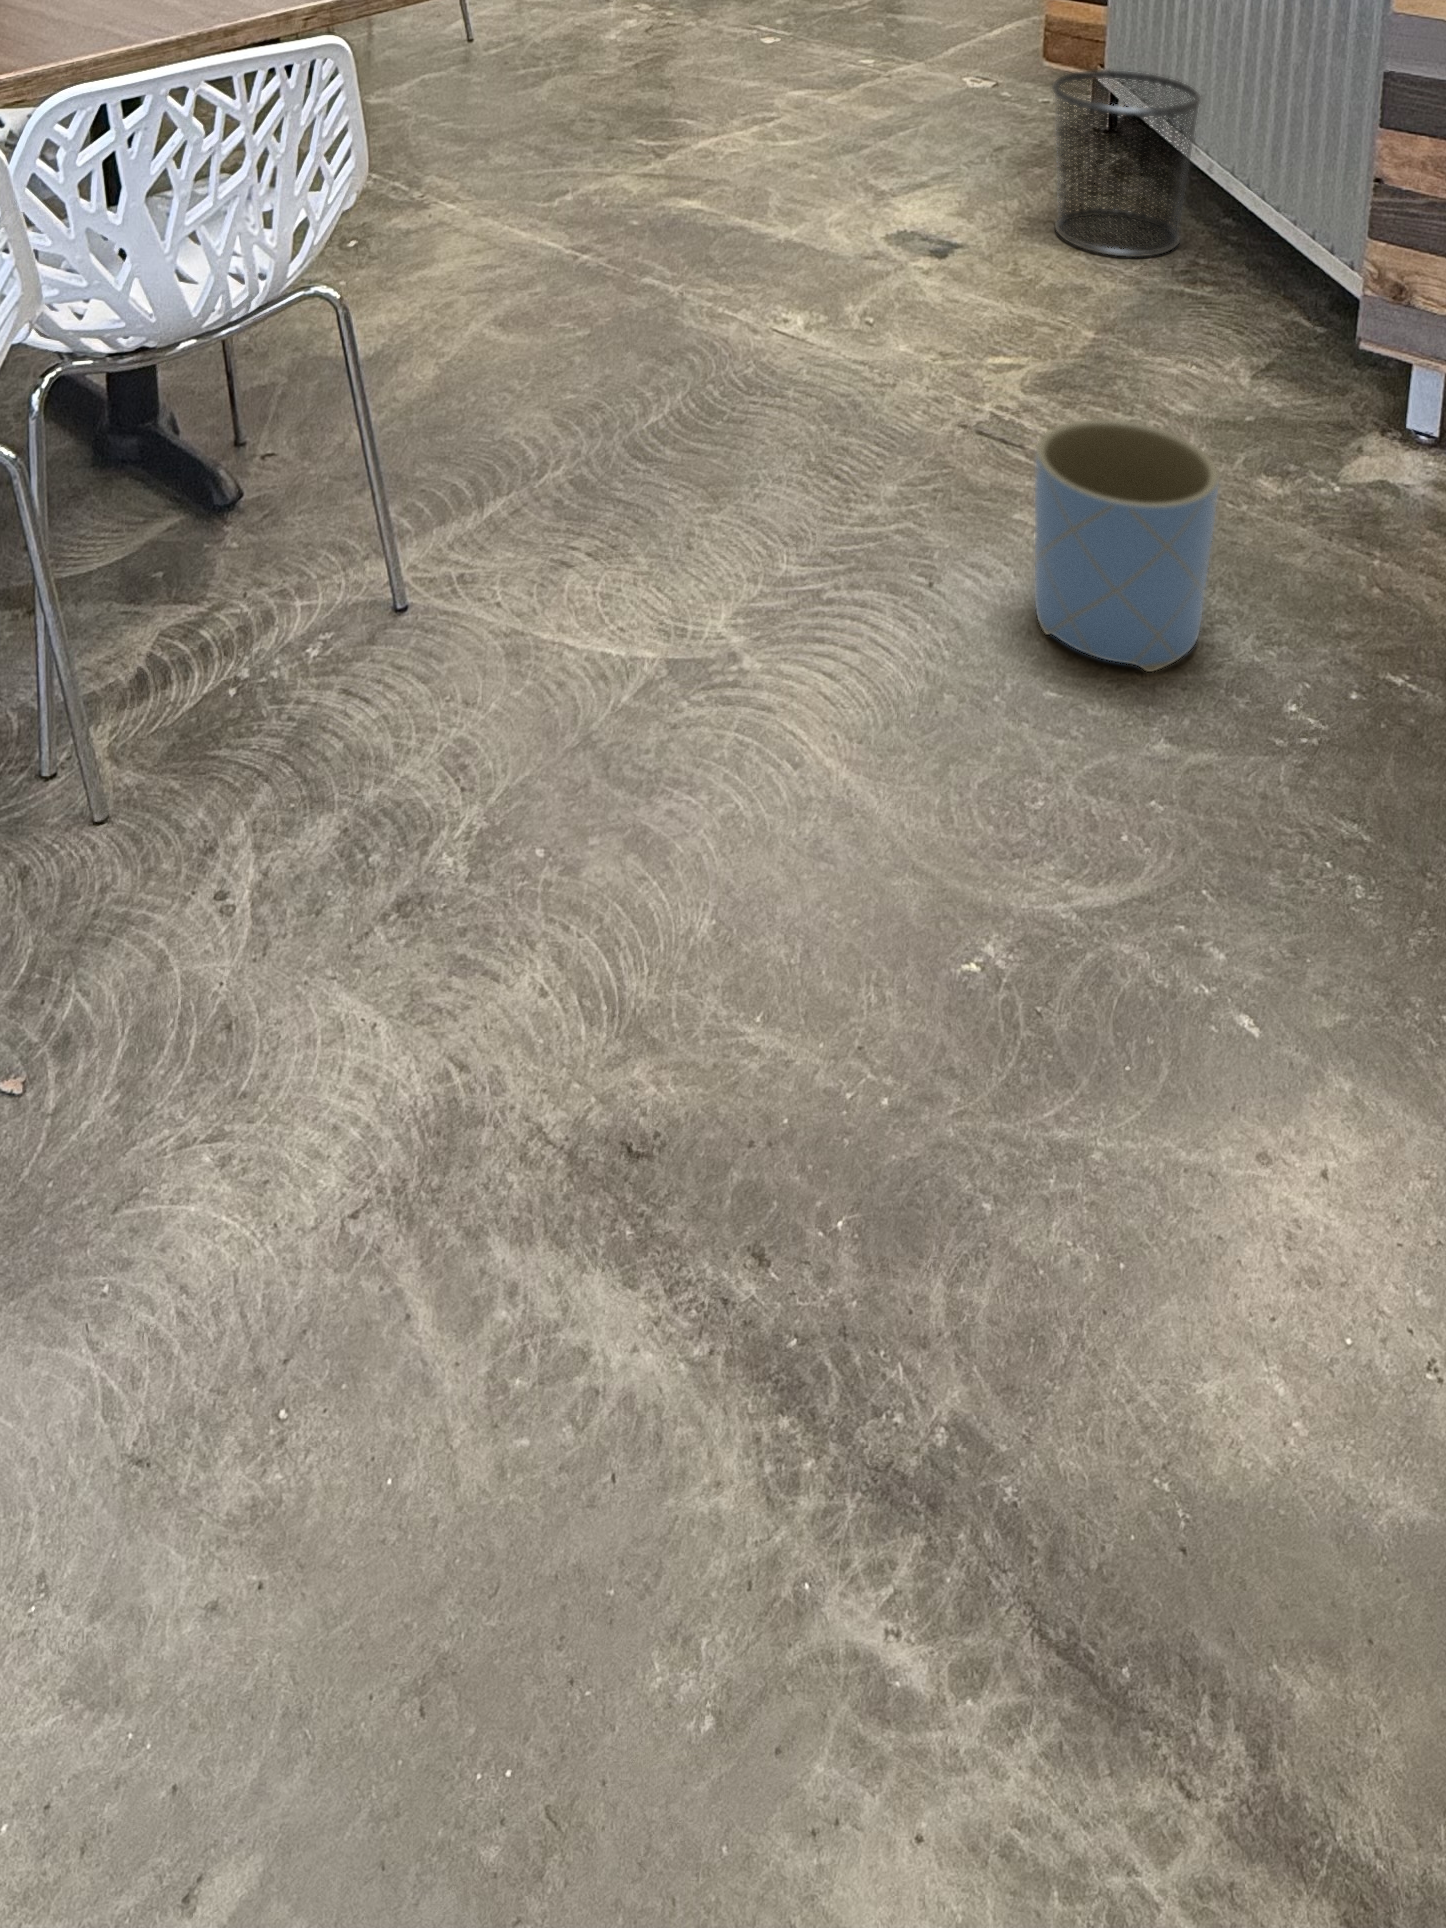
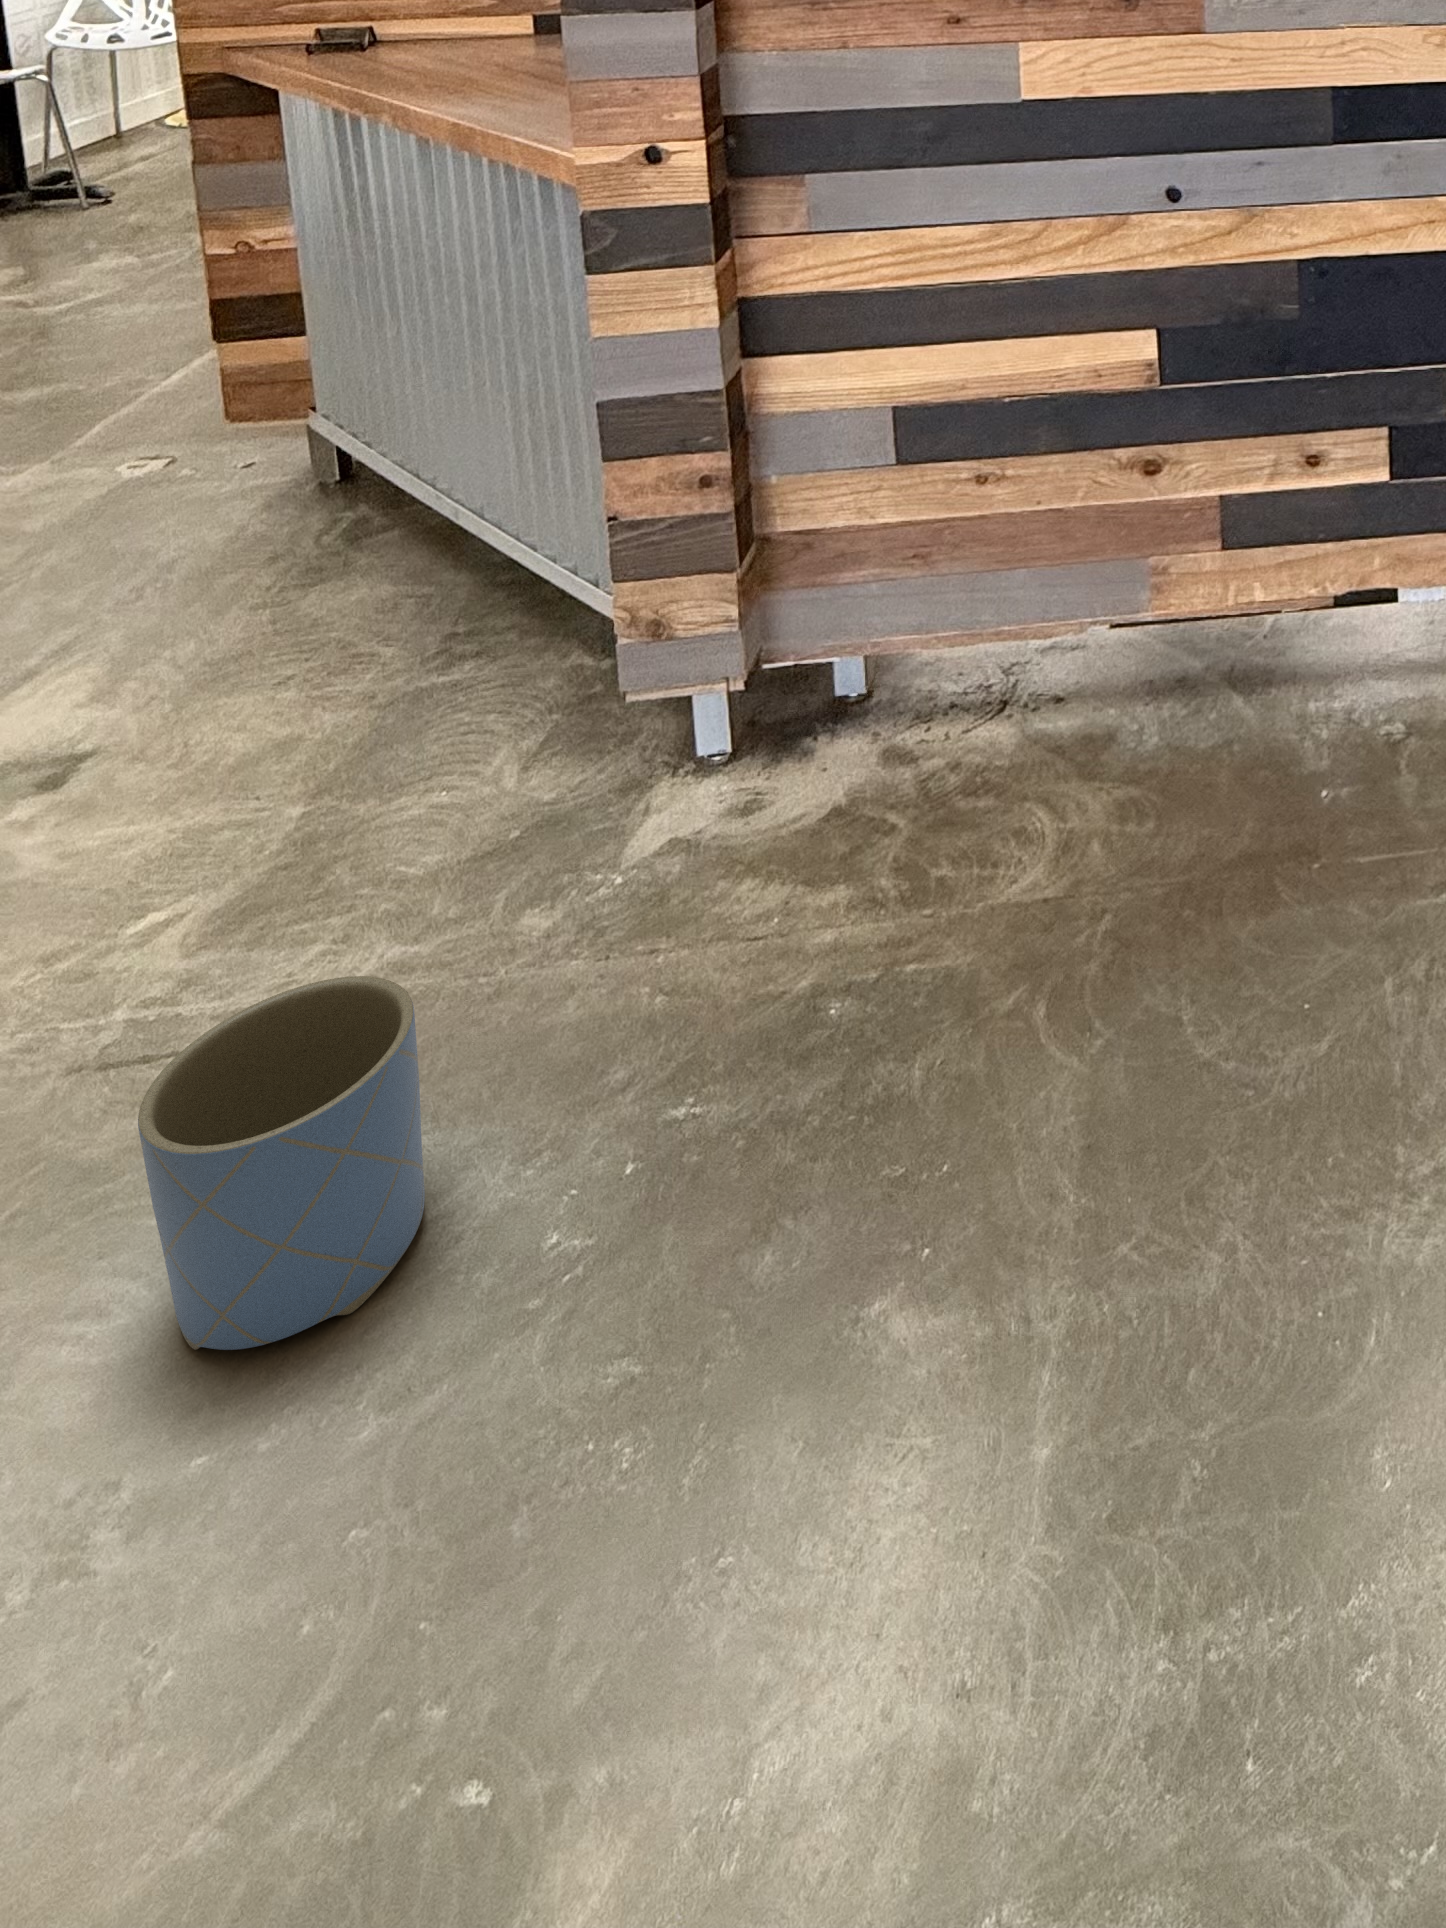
trash can: present [1052,70,1201,257] -> none [212,424,430,677]

